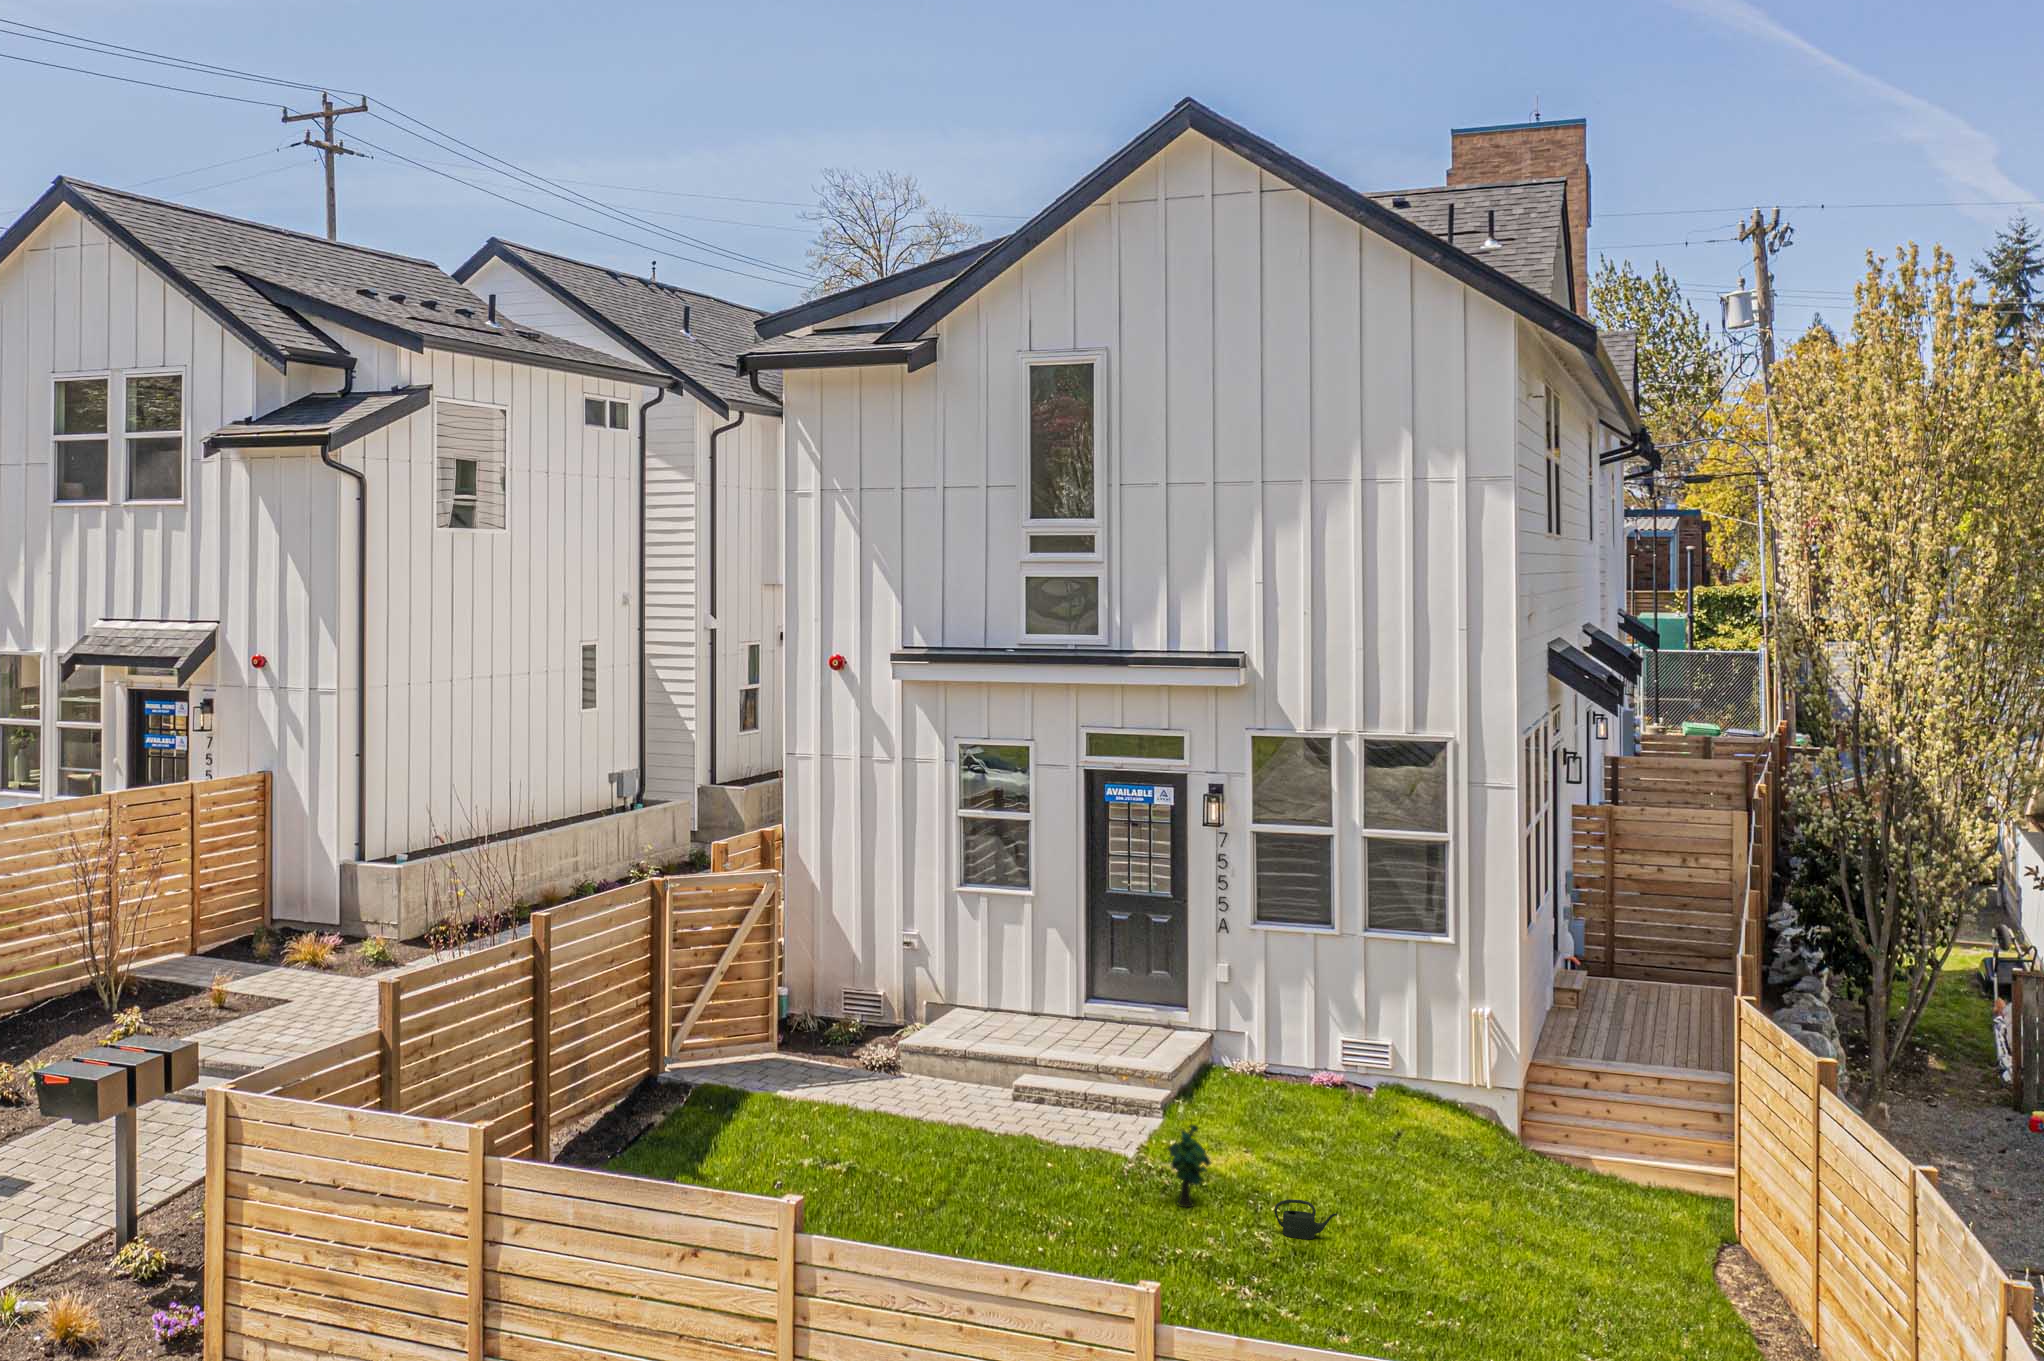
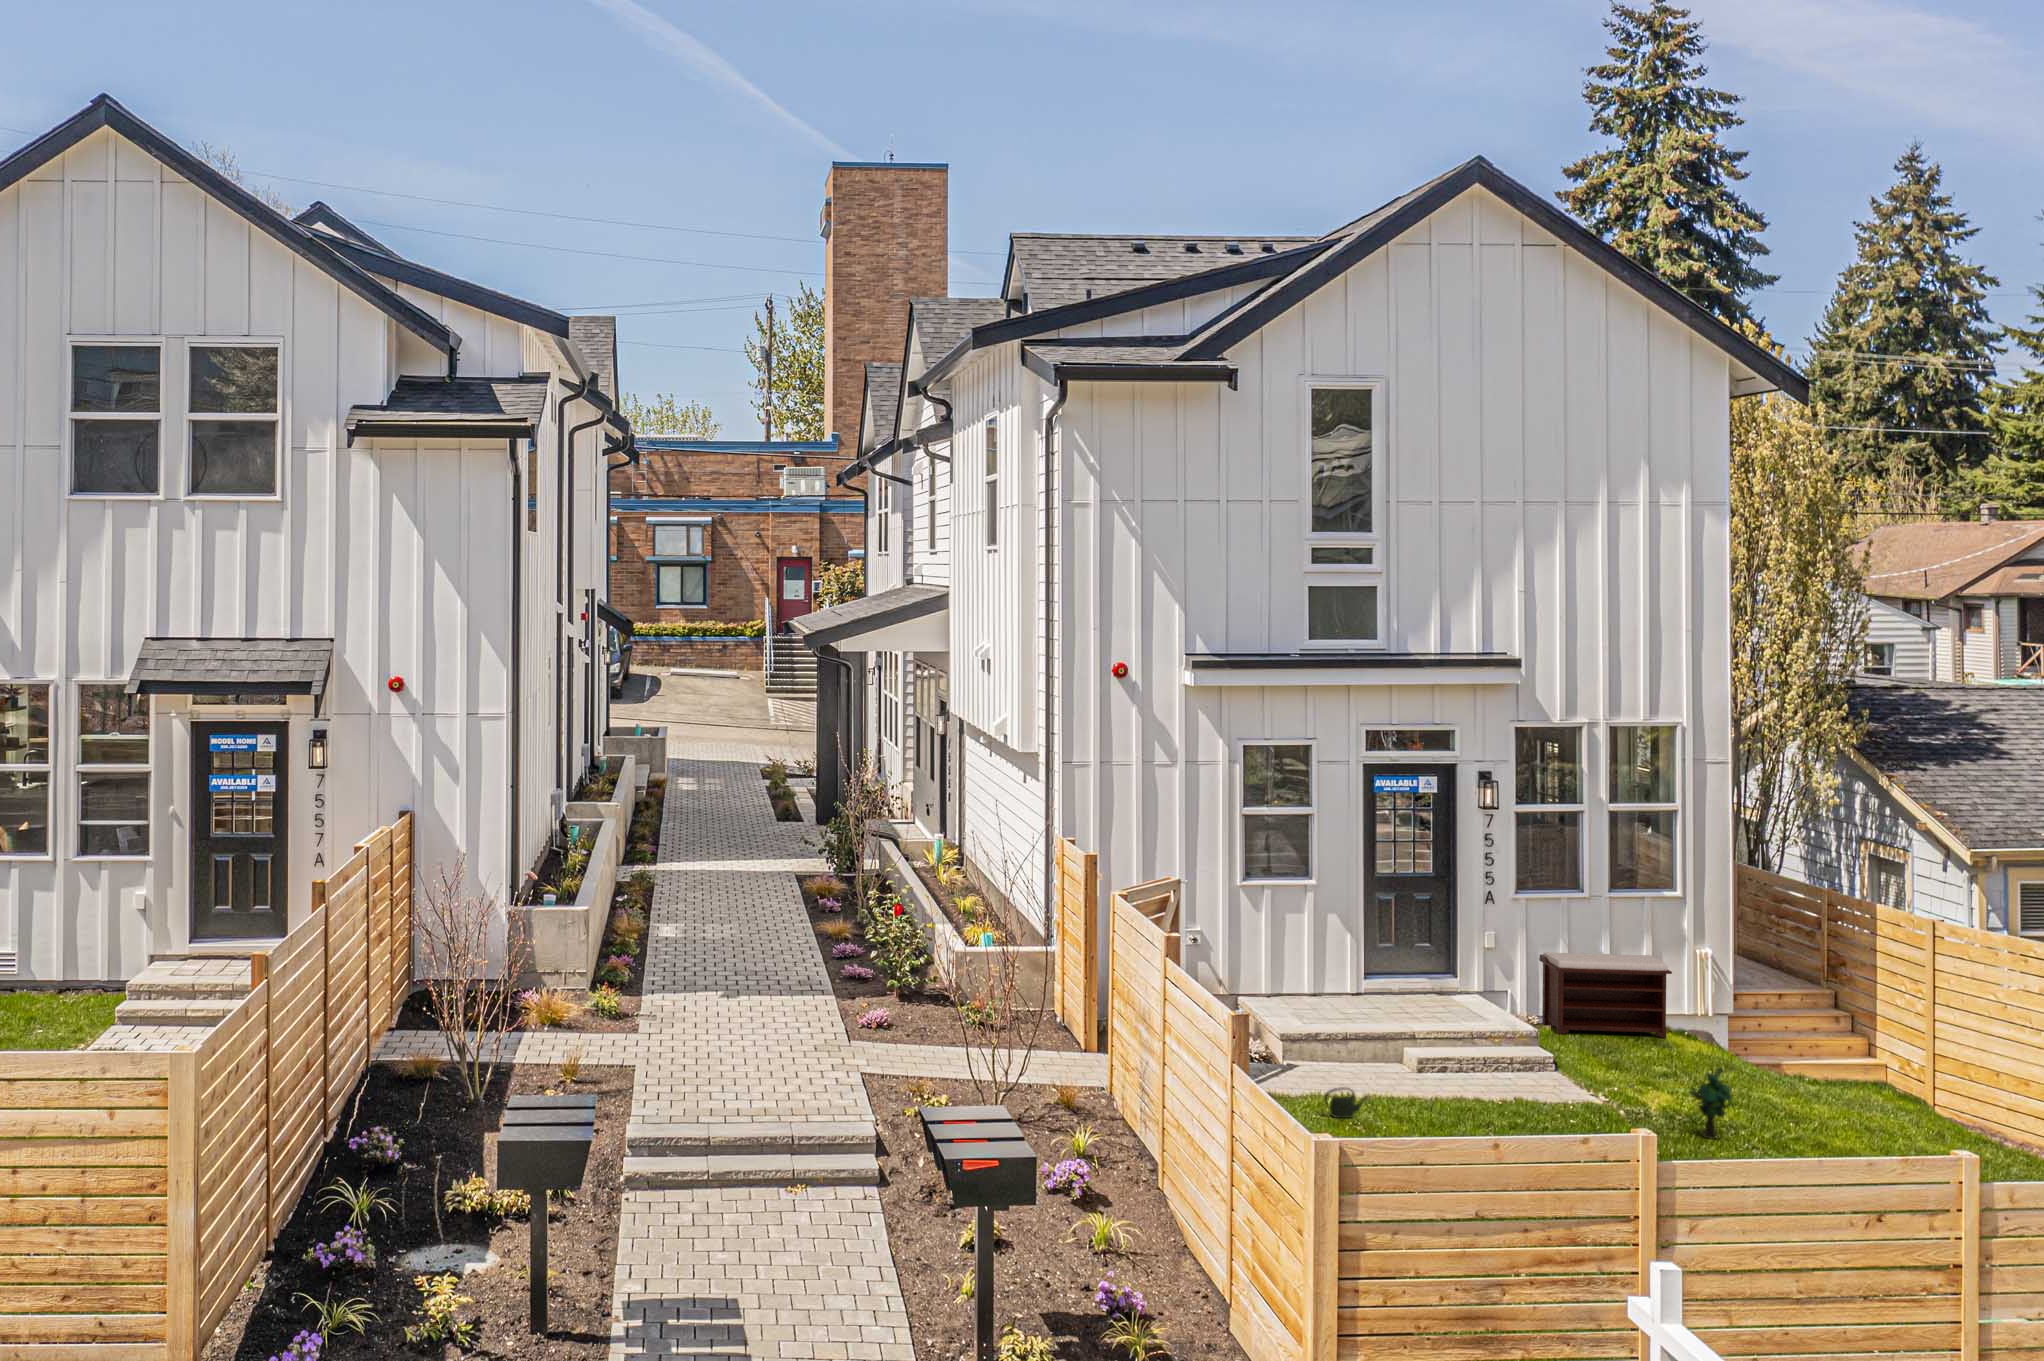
bench: none [1266,993,1409,1107] -> present [1539,952,1672,1038]
watering can: present [1274,1199,1337,1239] -> present [1324,1087,1368,1118]

